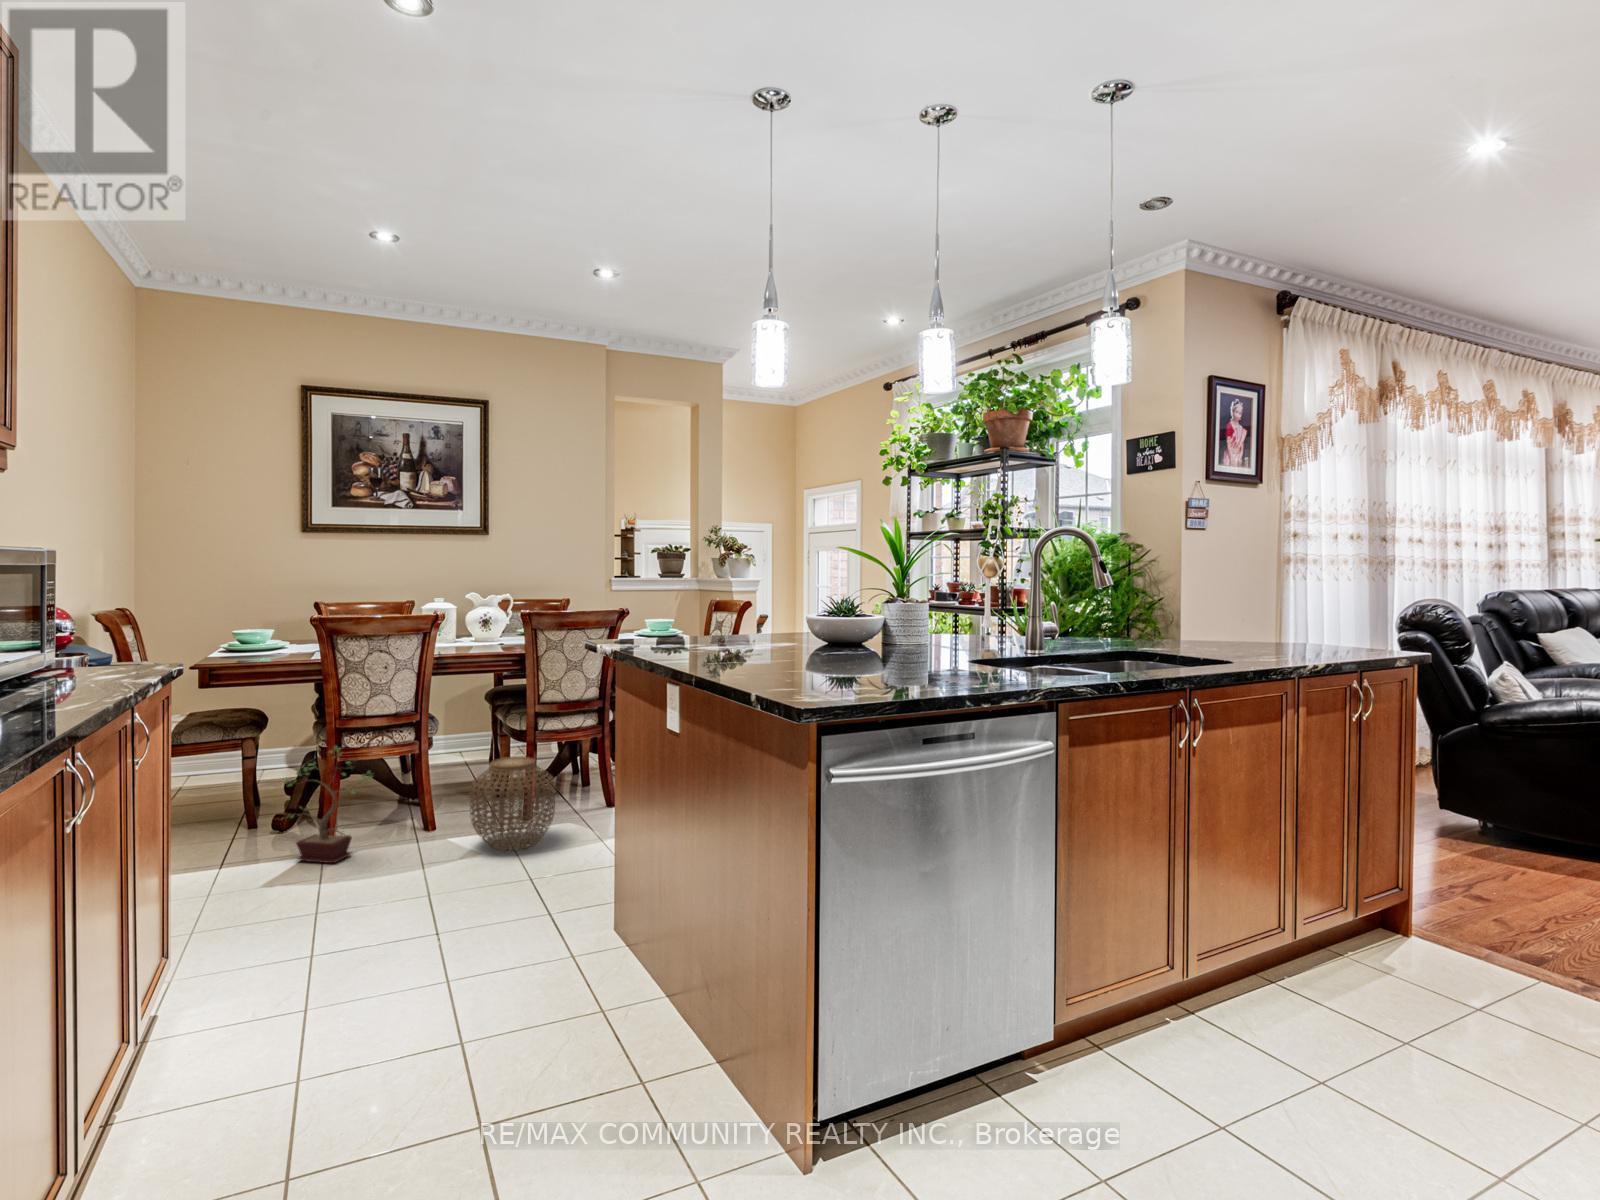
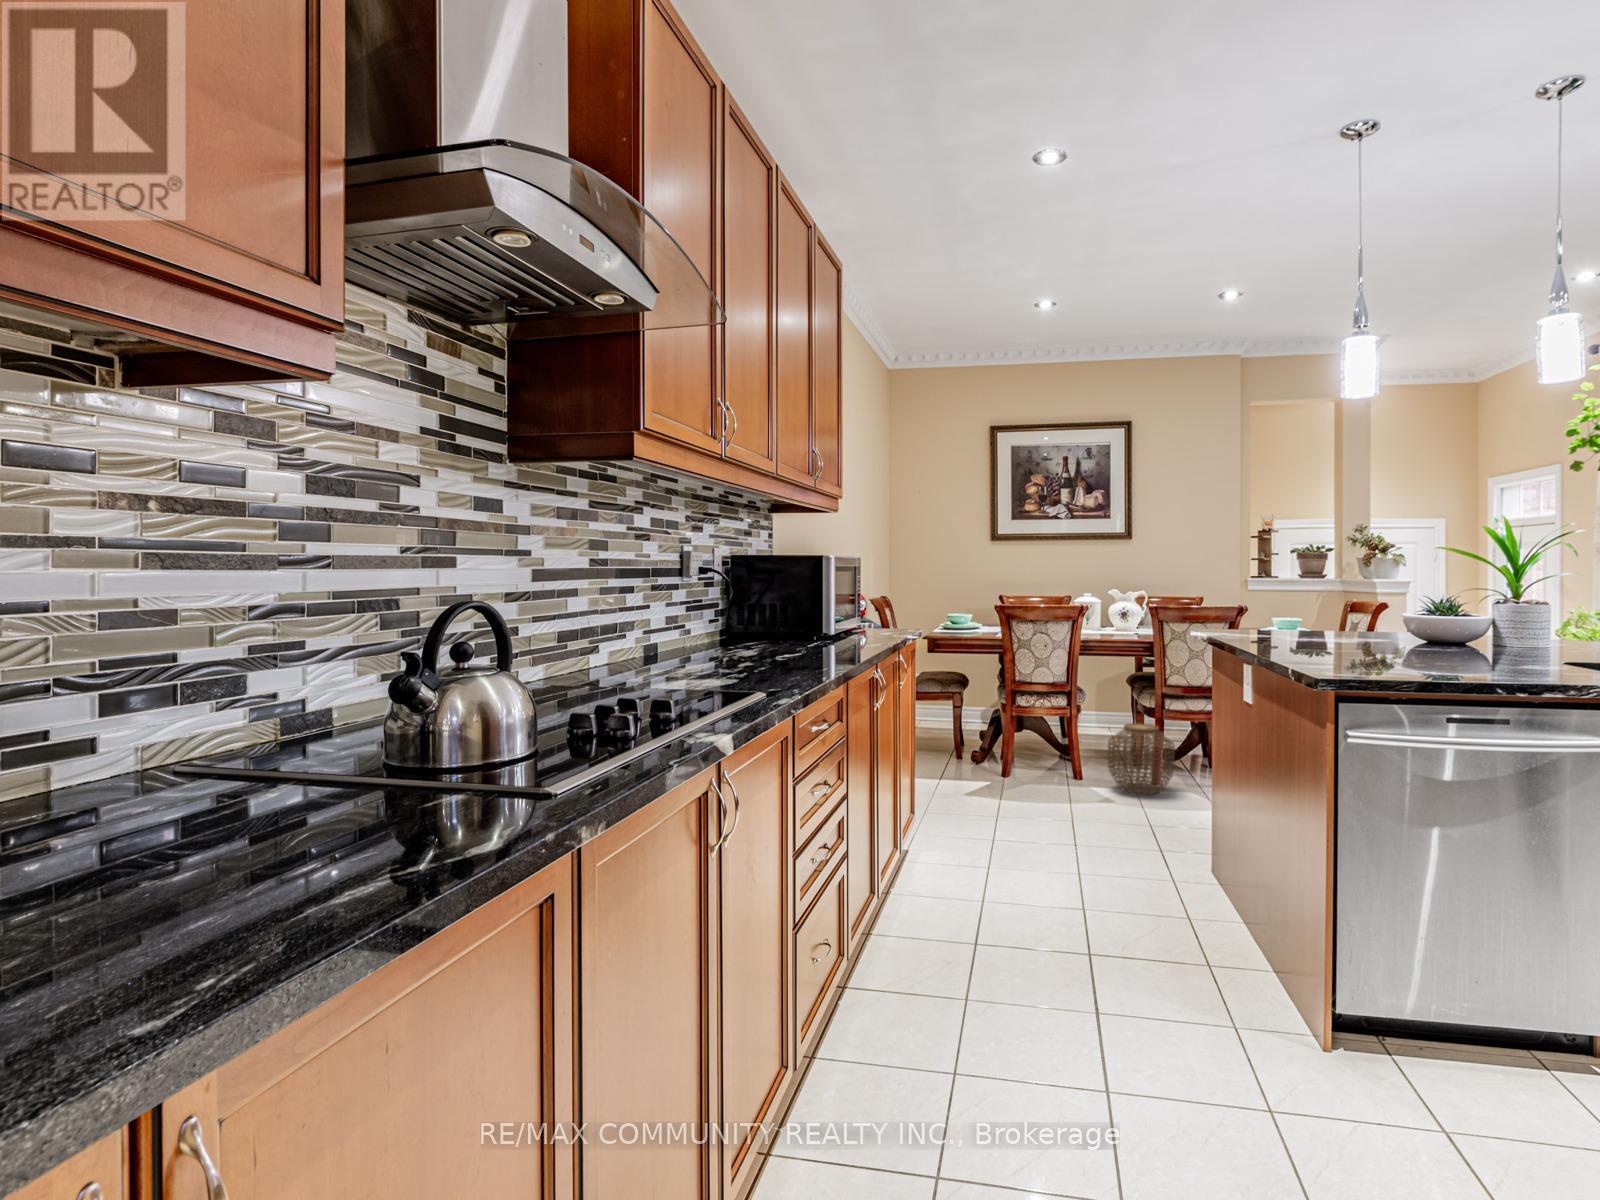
potted plant: present [284,746,372,863] -> none [982,700,1042,782]

